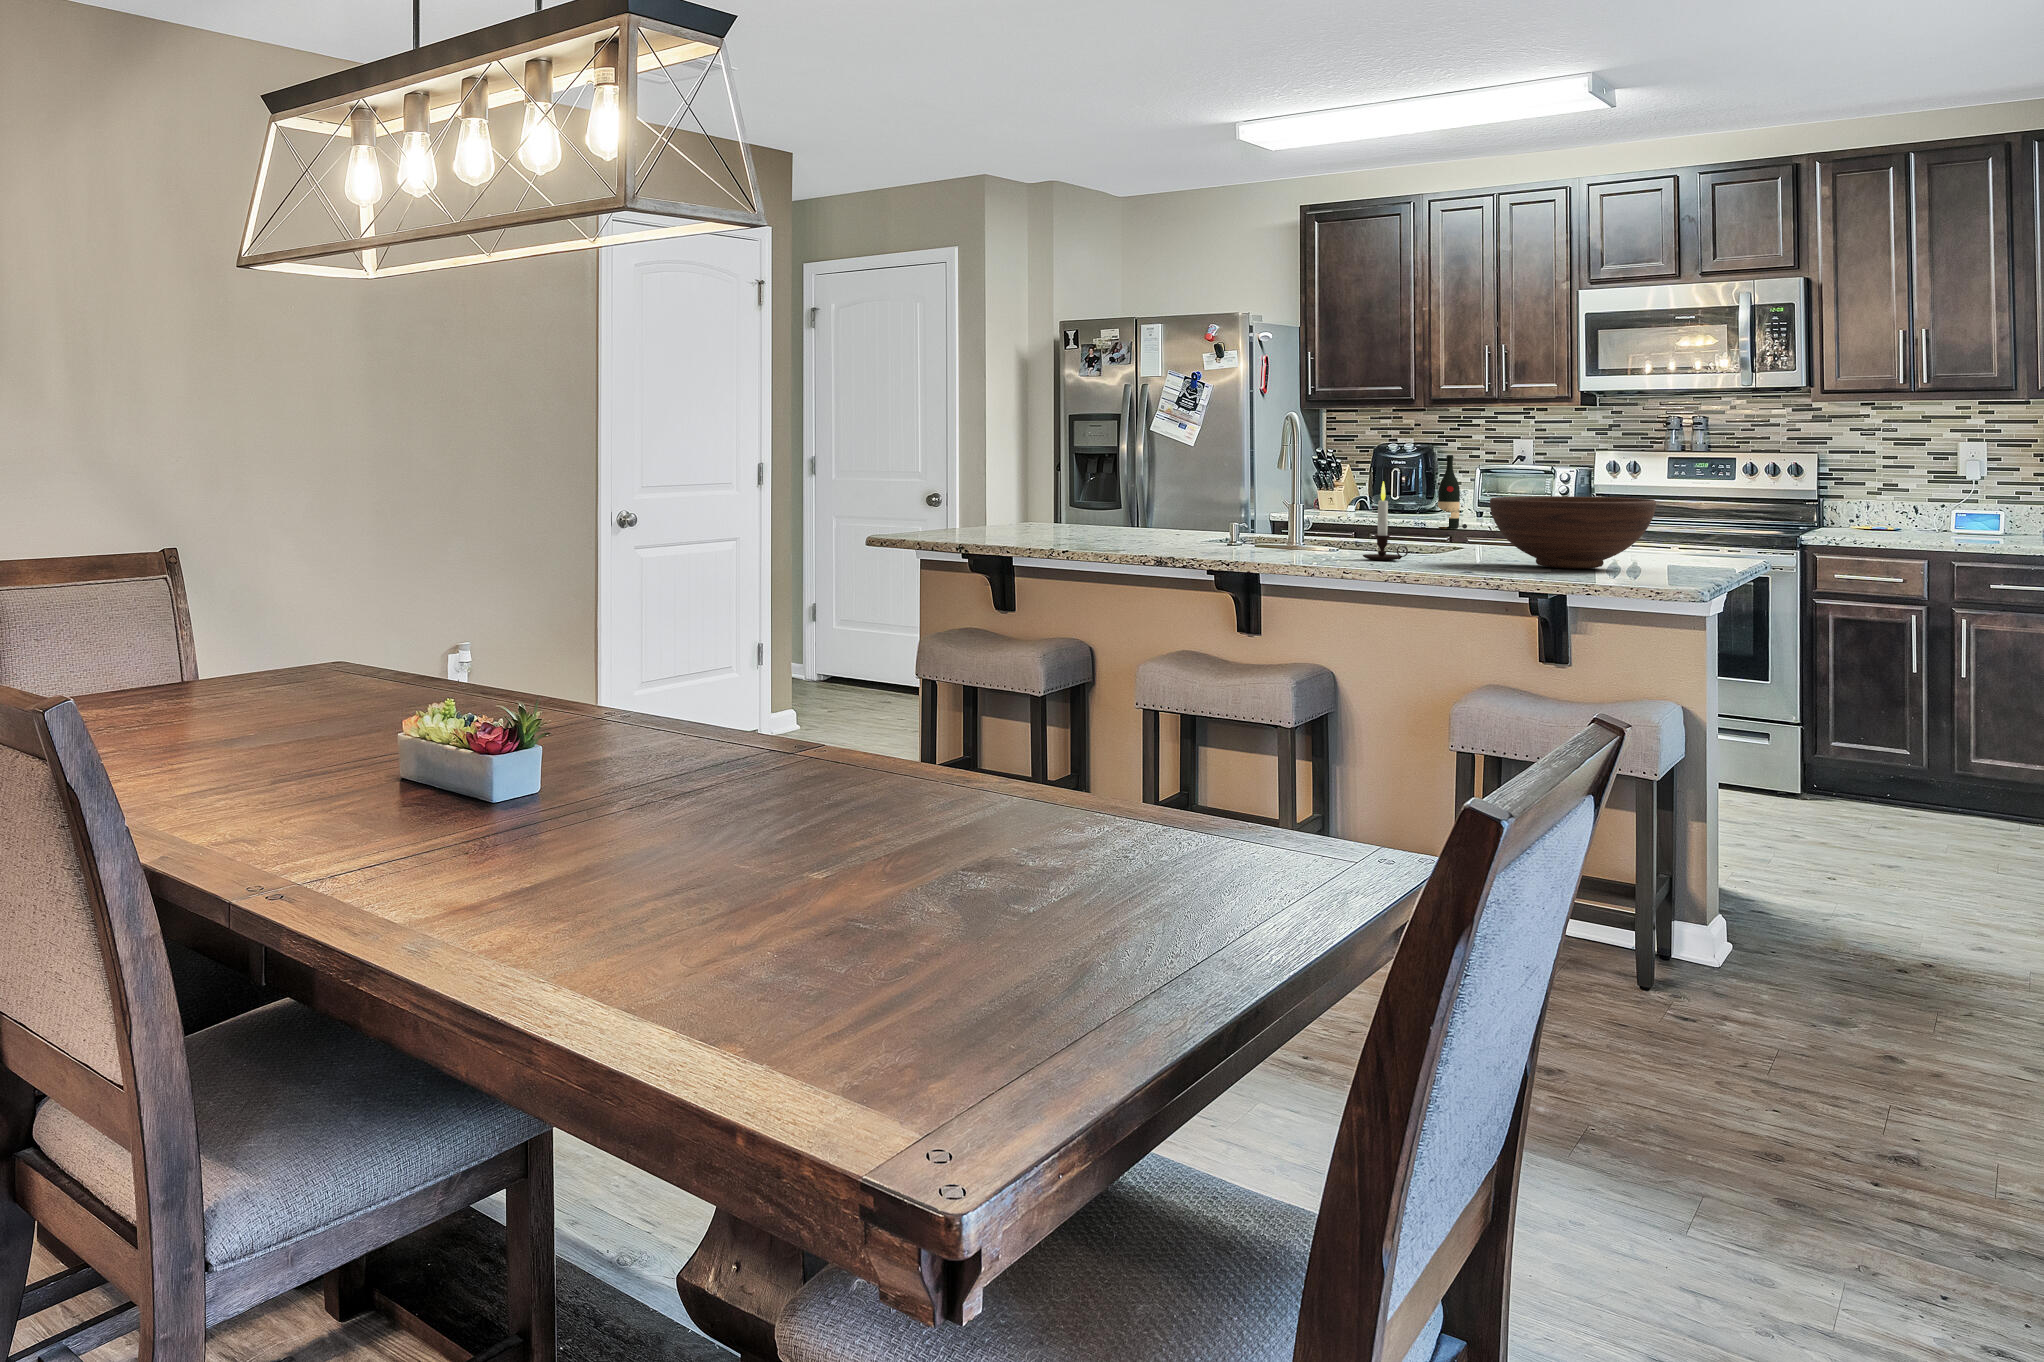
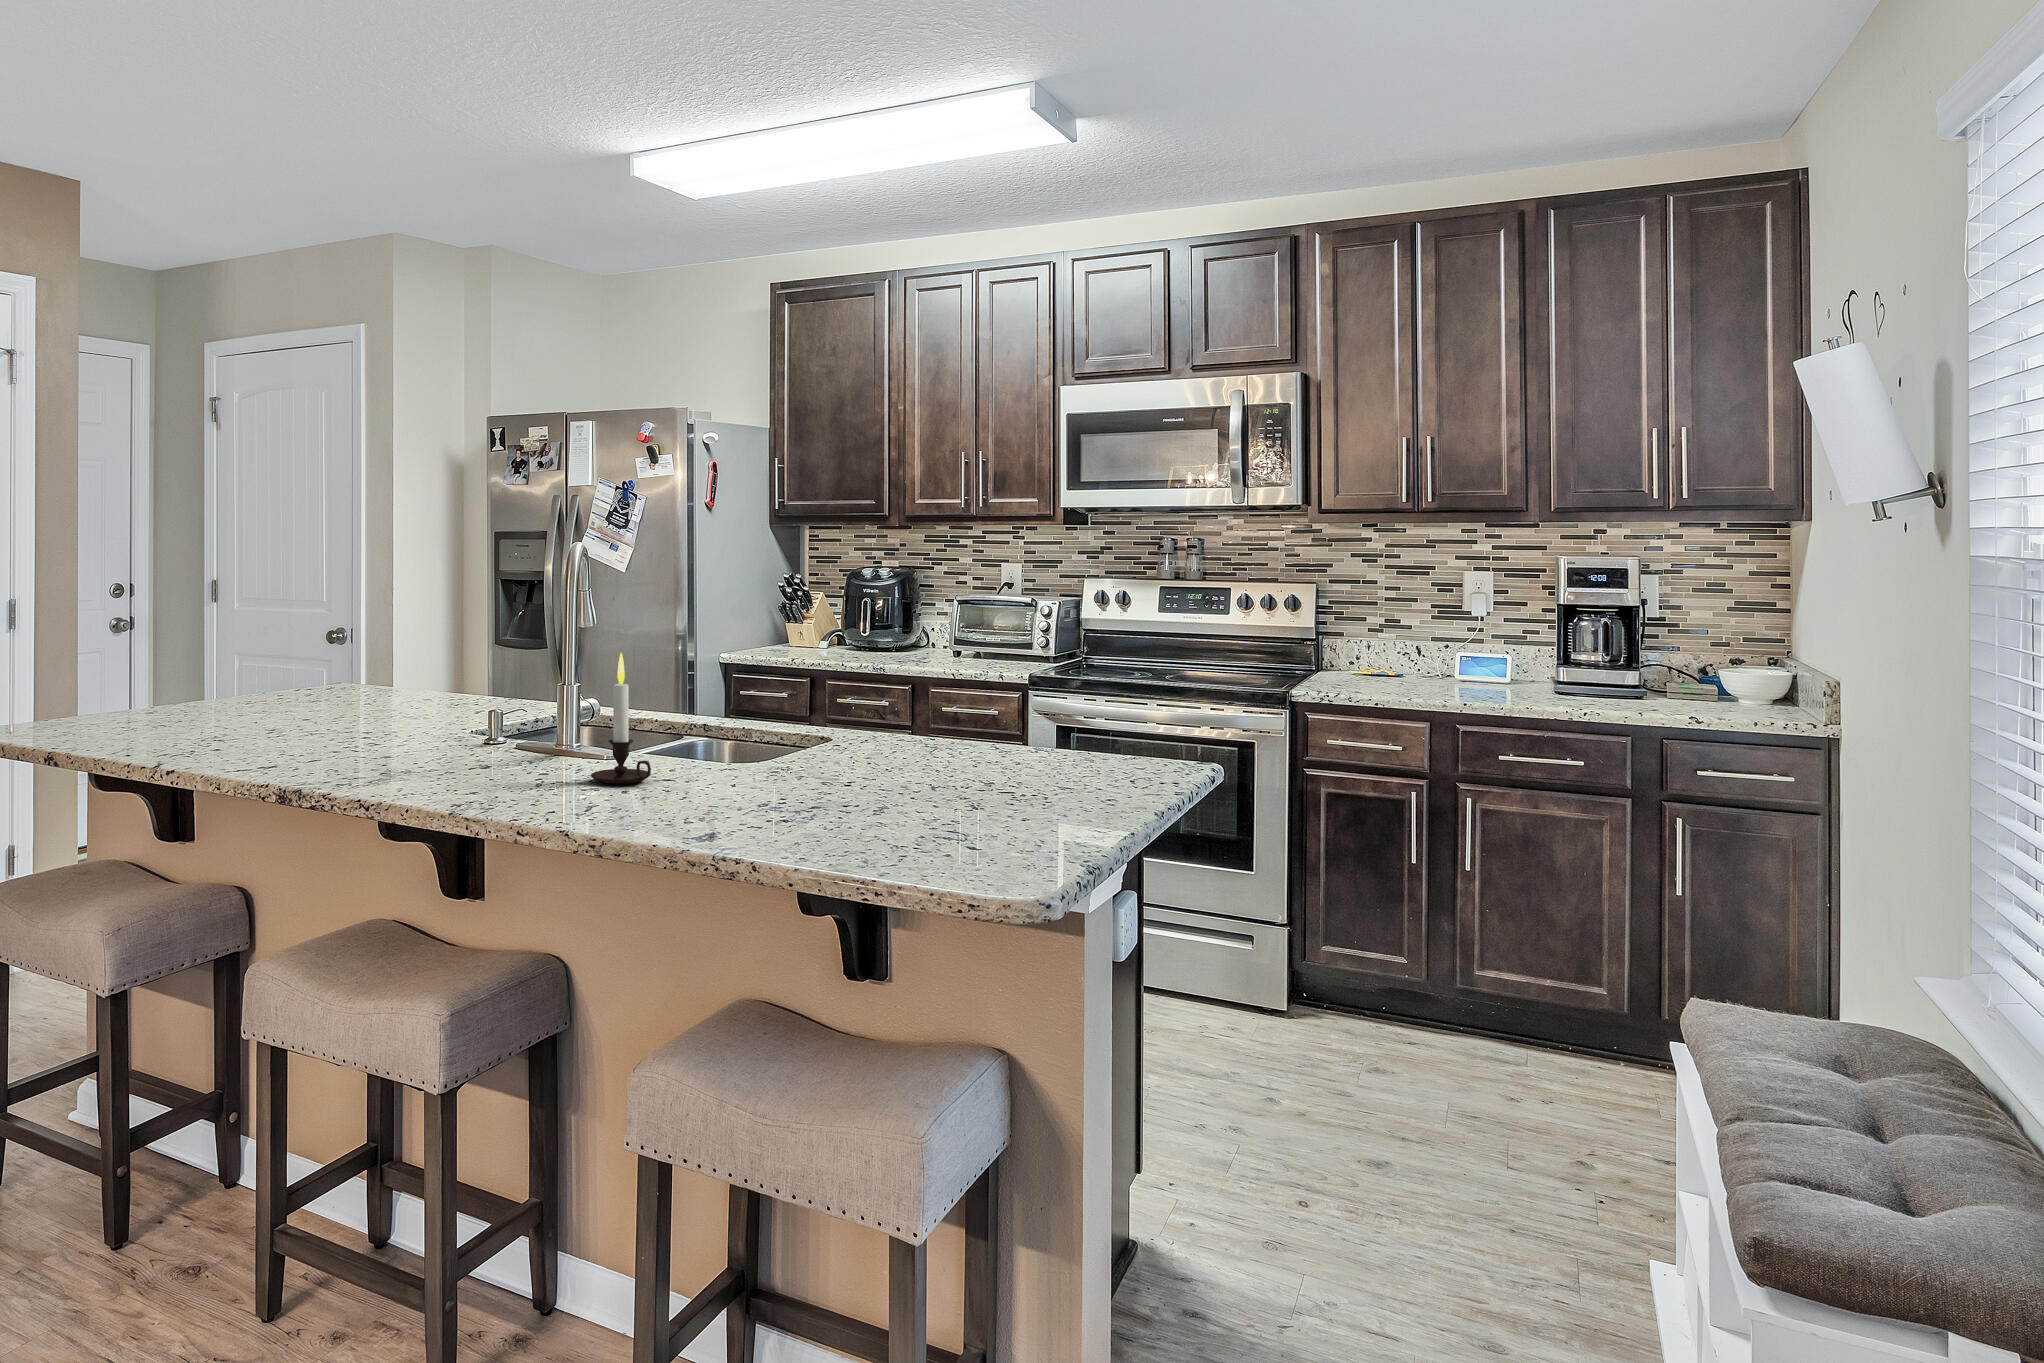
wine bottle: present [1438,455,1467,529] -> none [919,580,951,669]
fruit bowl: present [1490,496,1656,569] -> none [755,677,1001,811]

